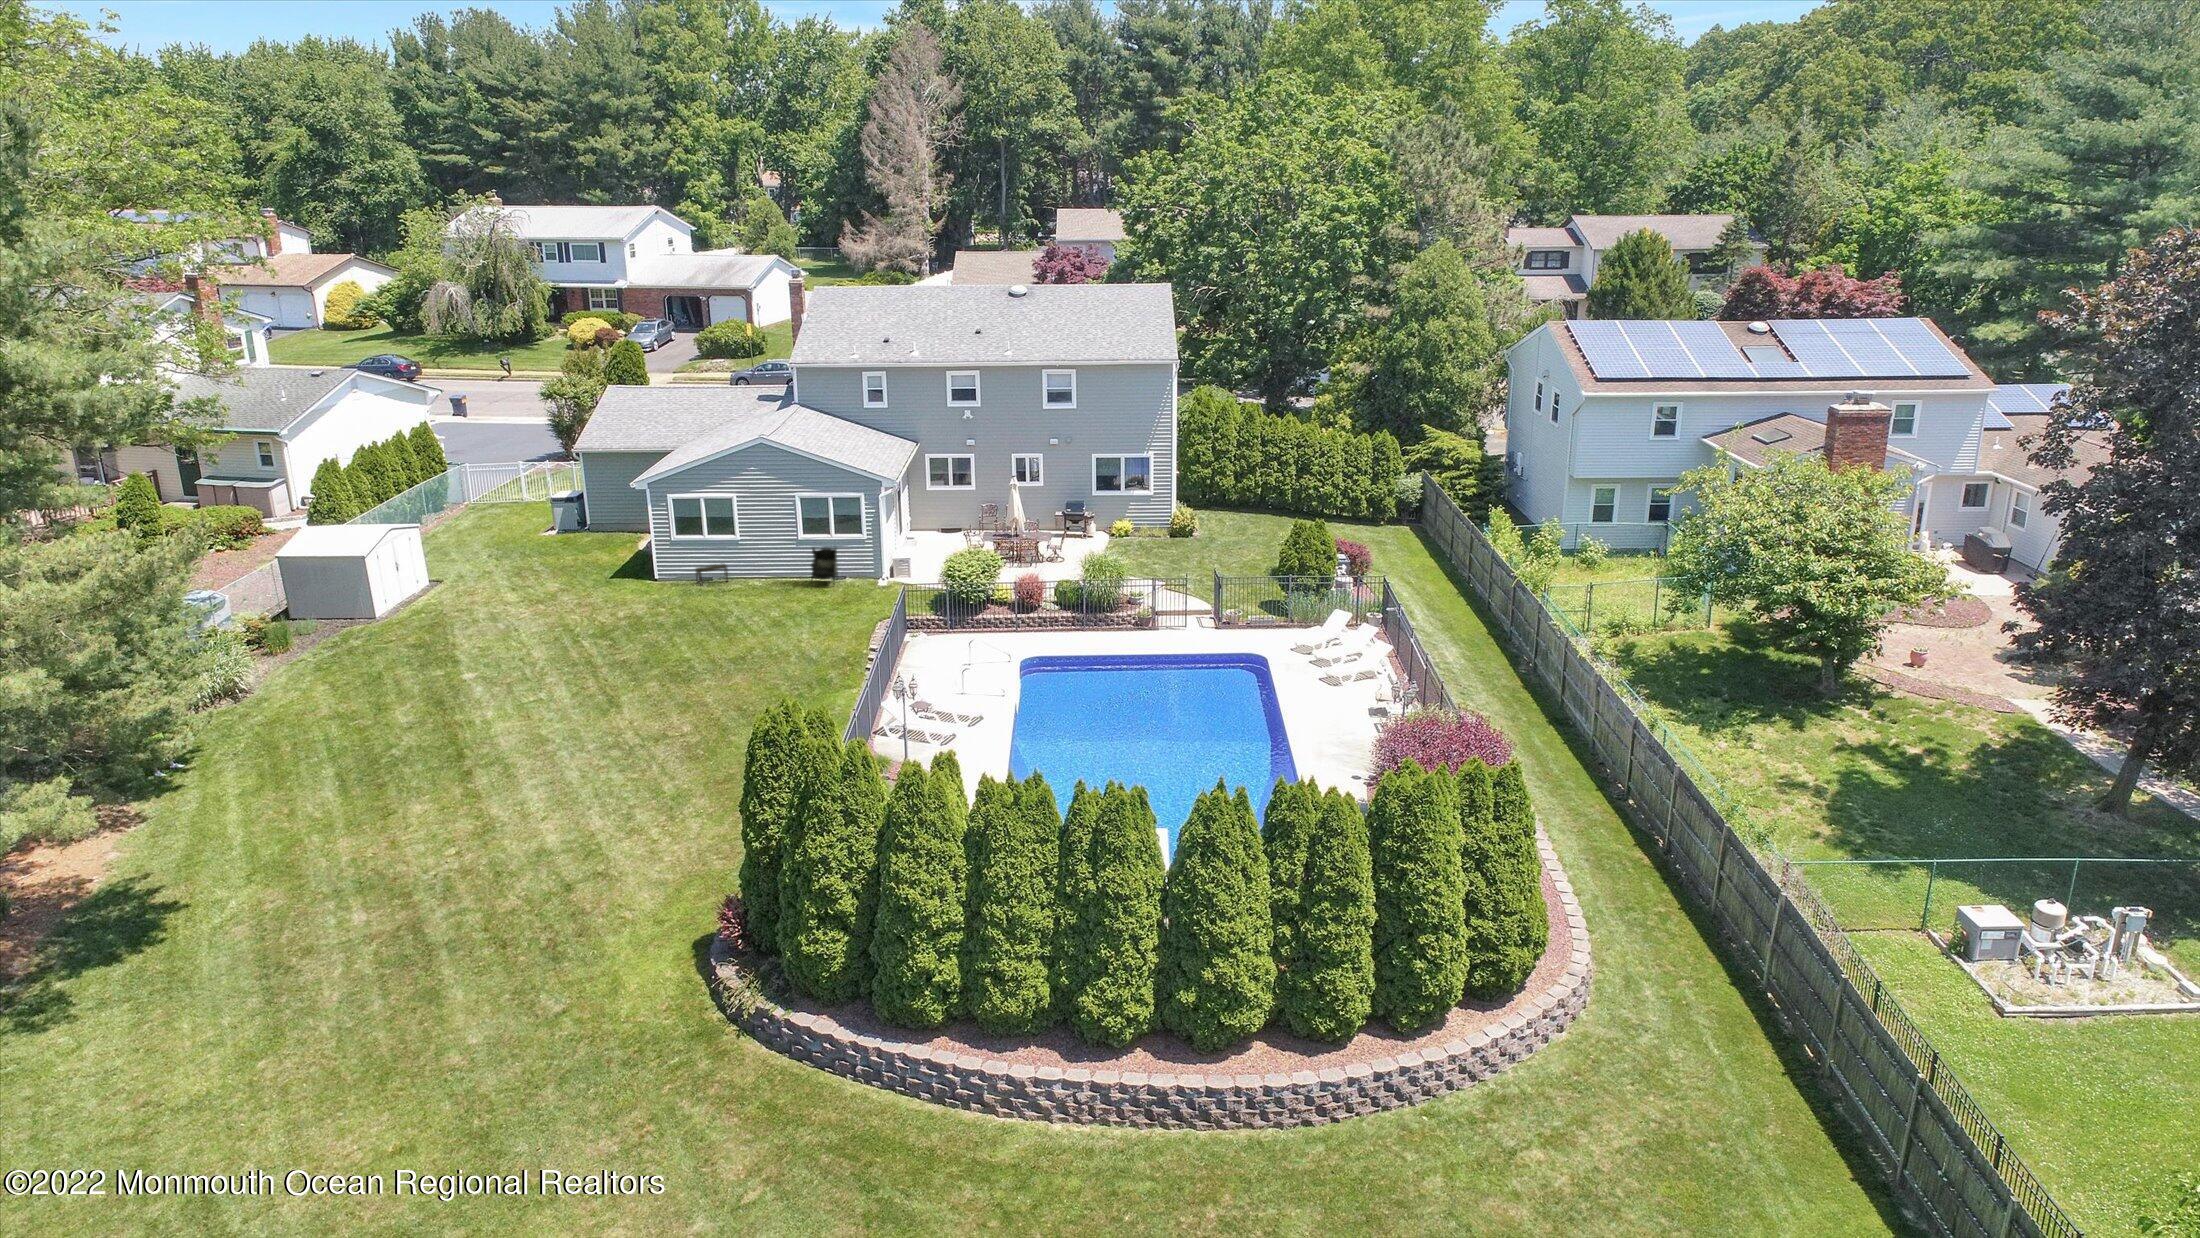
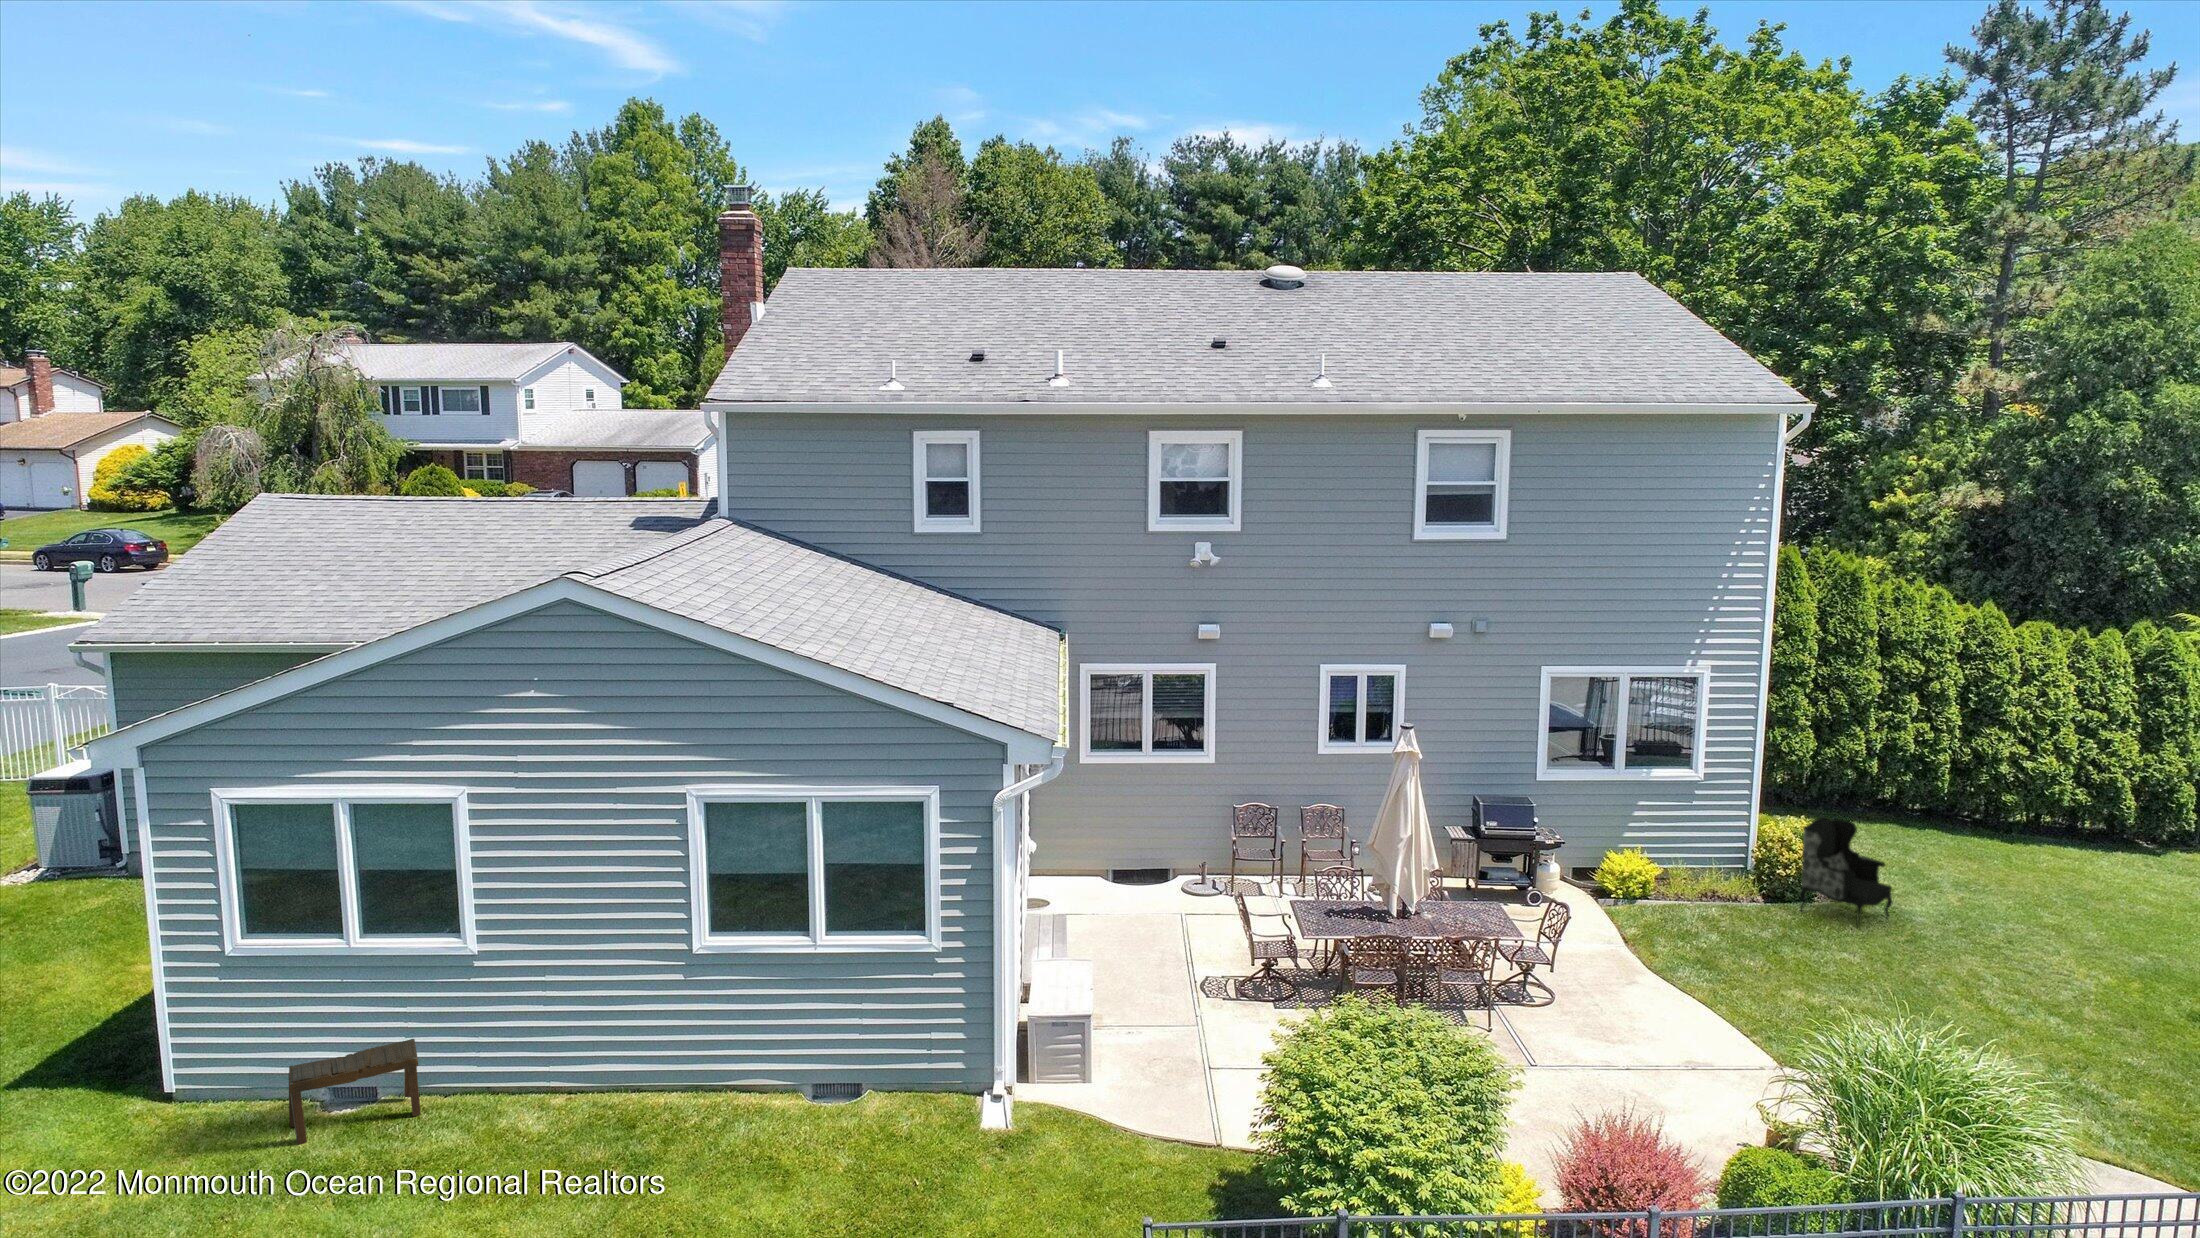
armchair: present [811,548,838,580] -> present [1800,817,1892,929]

